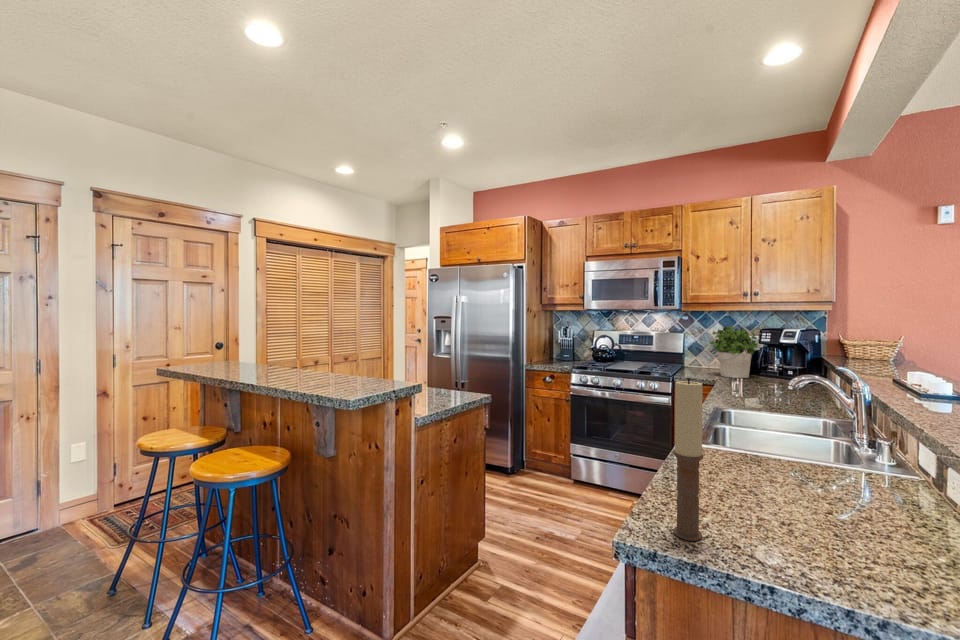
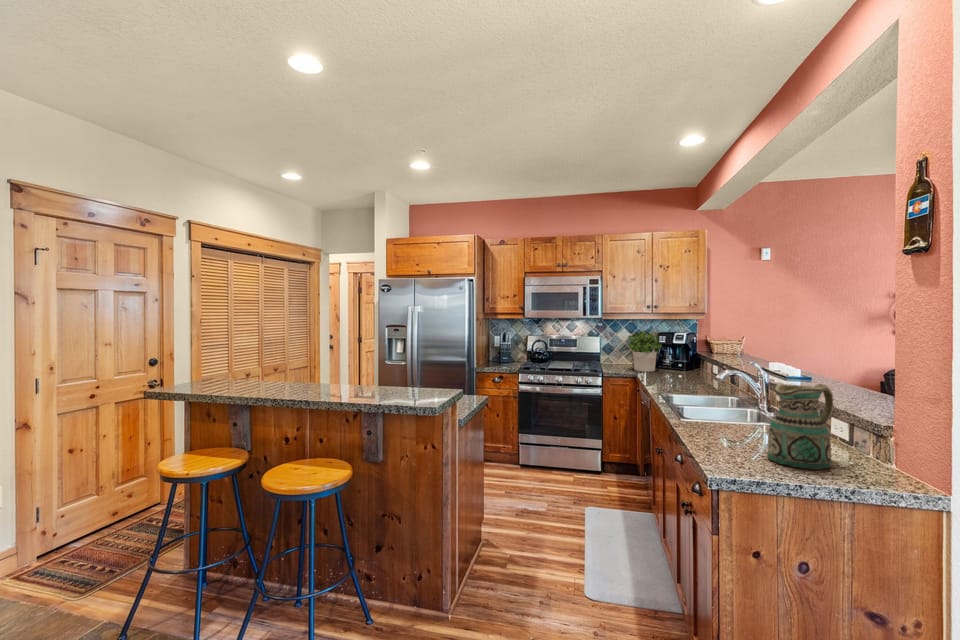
candle: present [673,378,704,541] -> none [740,372,758,469]
ceramic pitcher: none [743,402,880,562] -> present [767,384,833,470]

